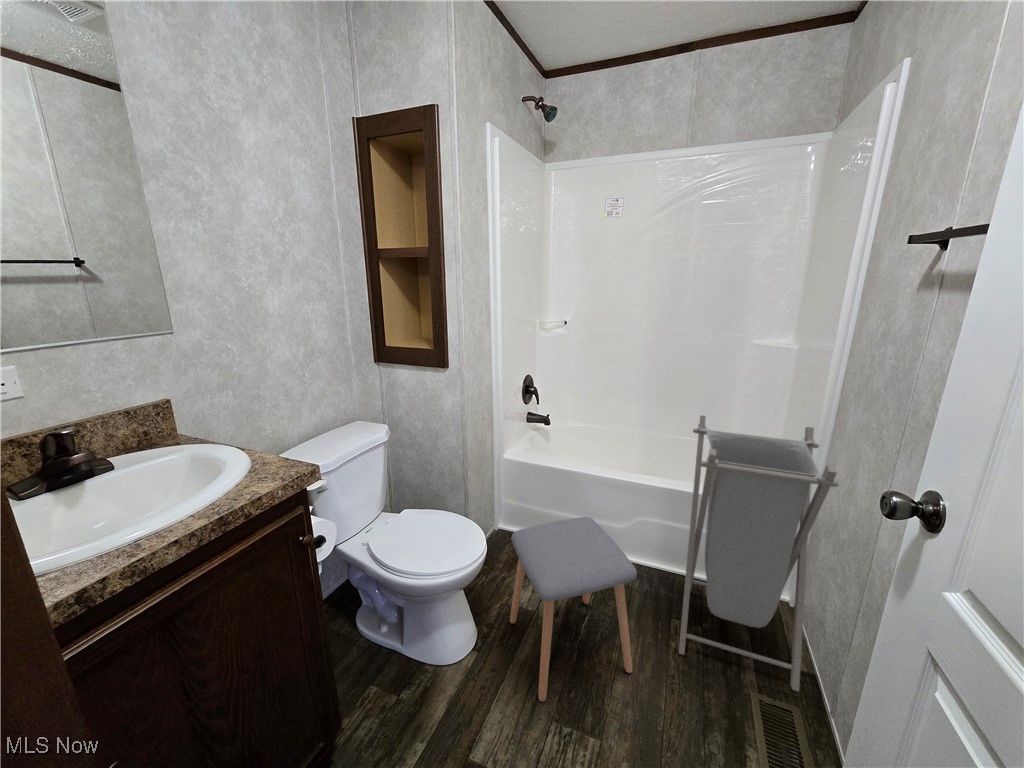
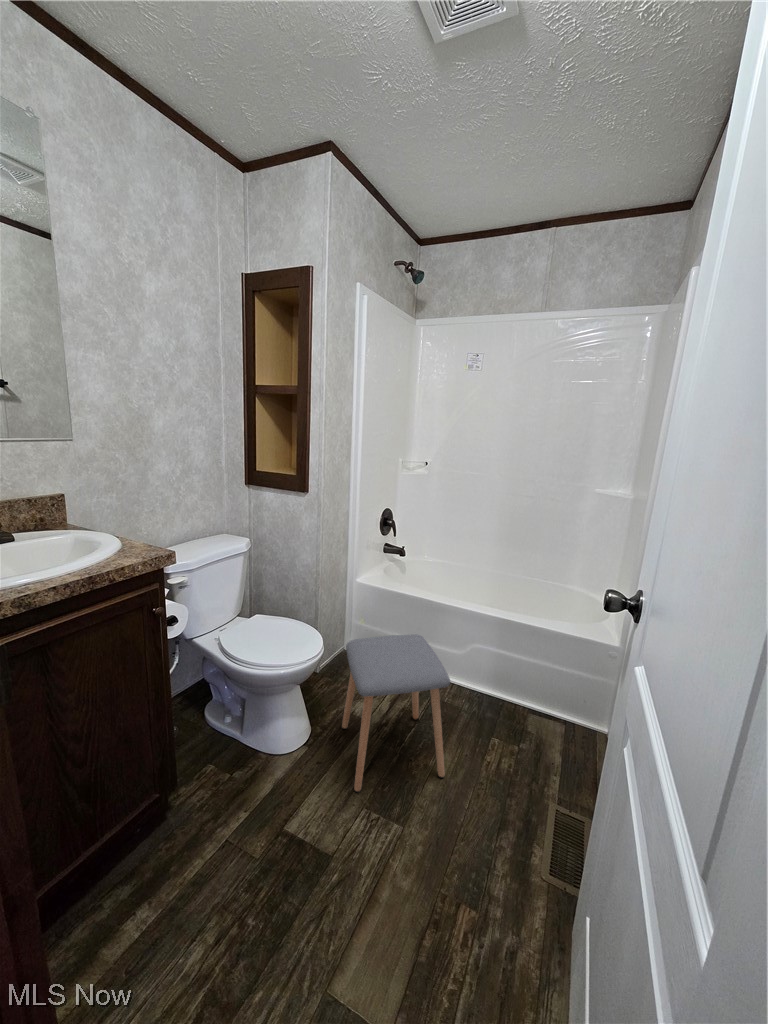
laundry hamper: present [679,415,839,691] -> none [491,549,630,807]

